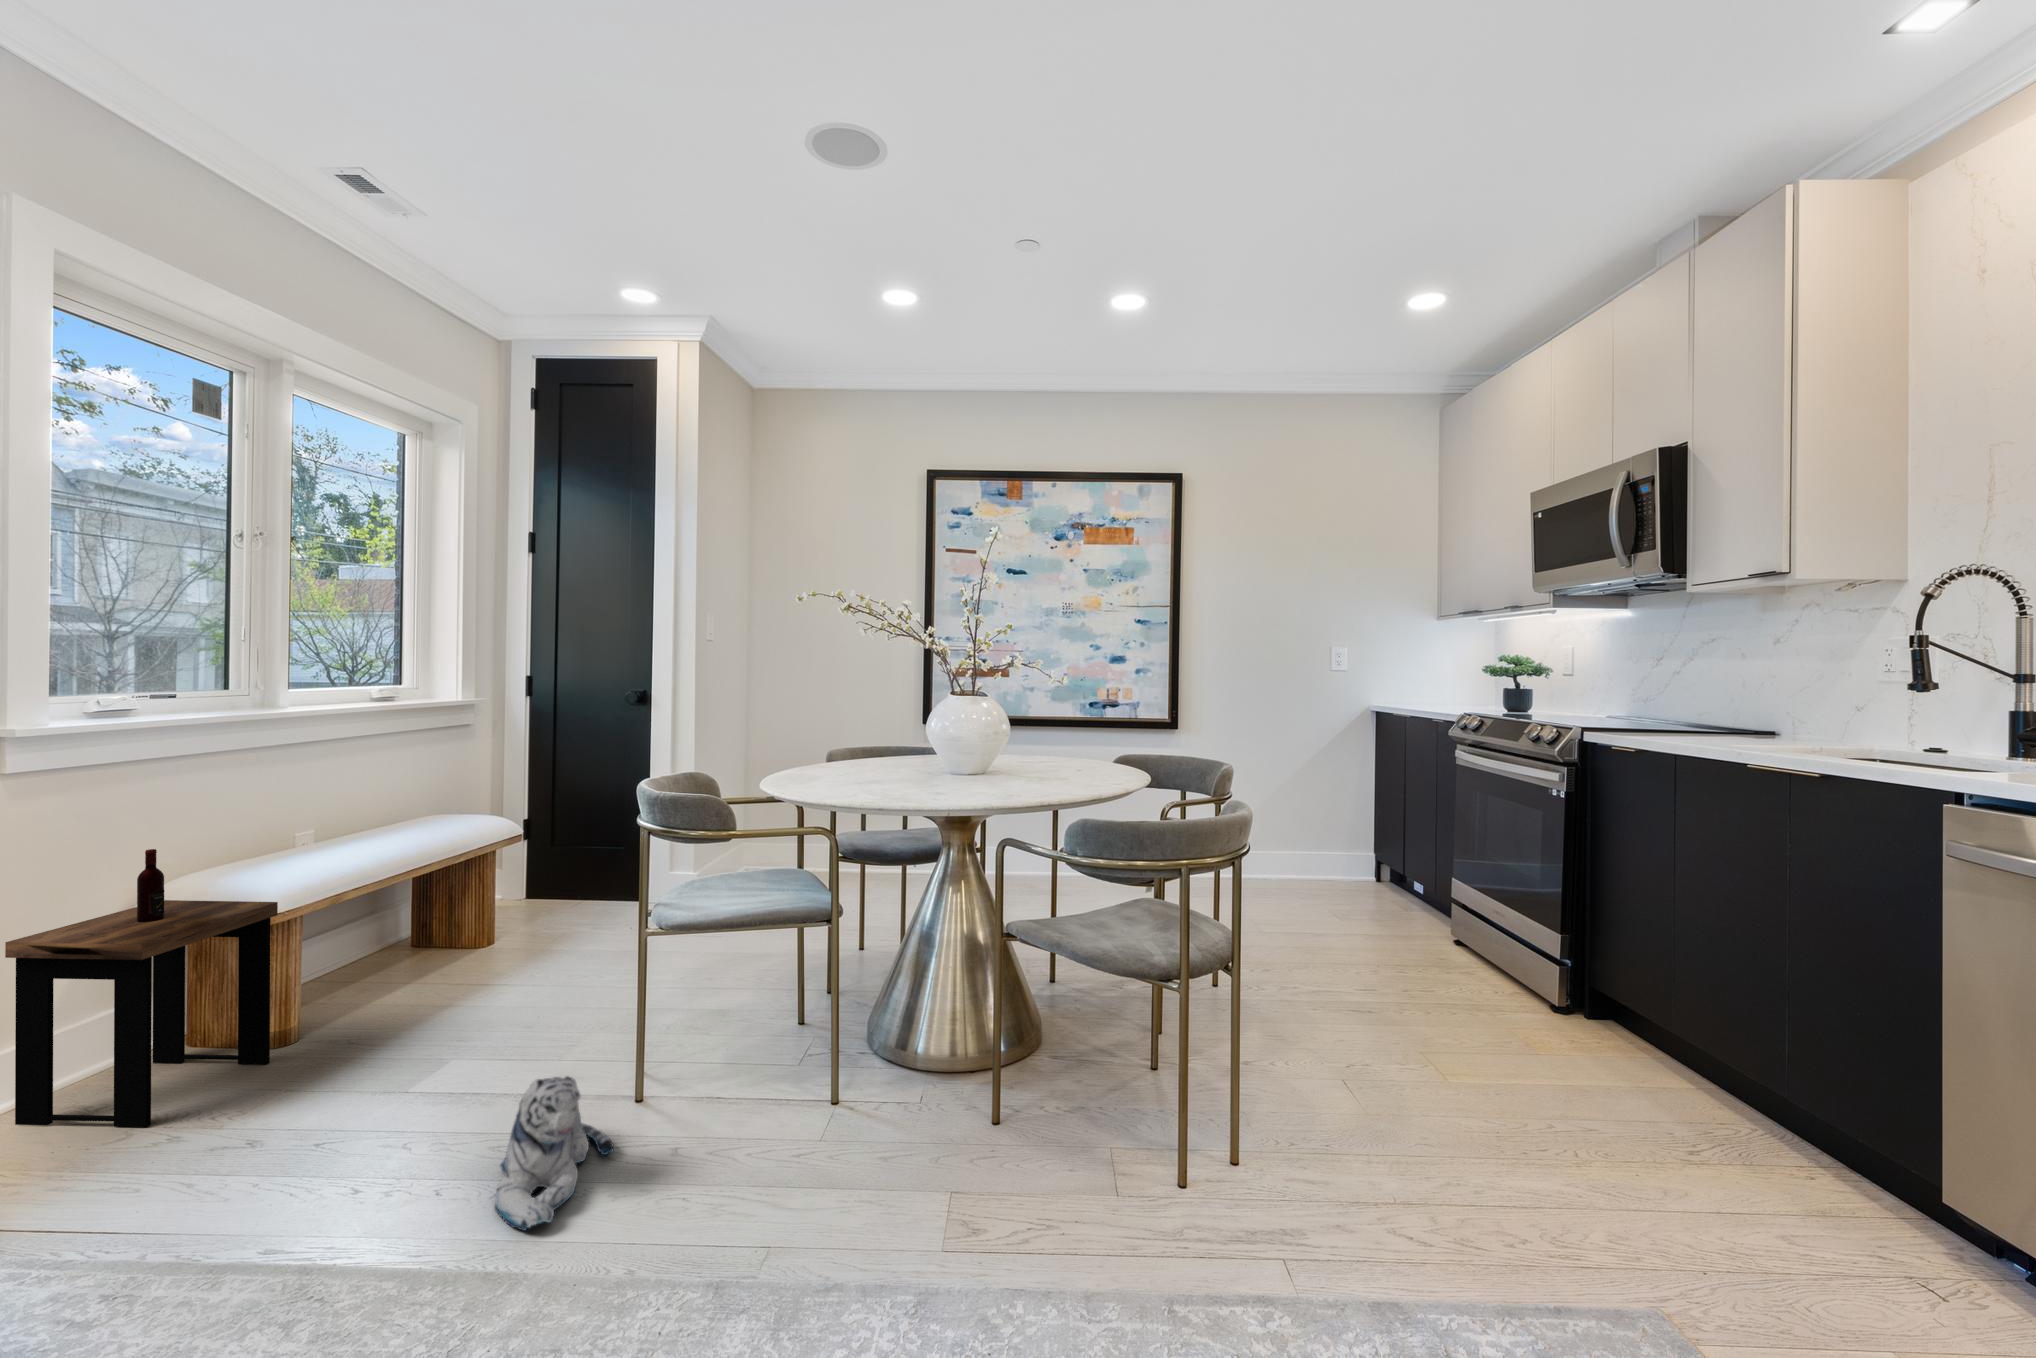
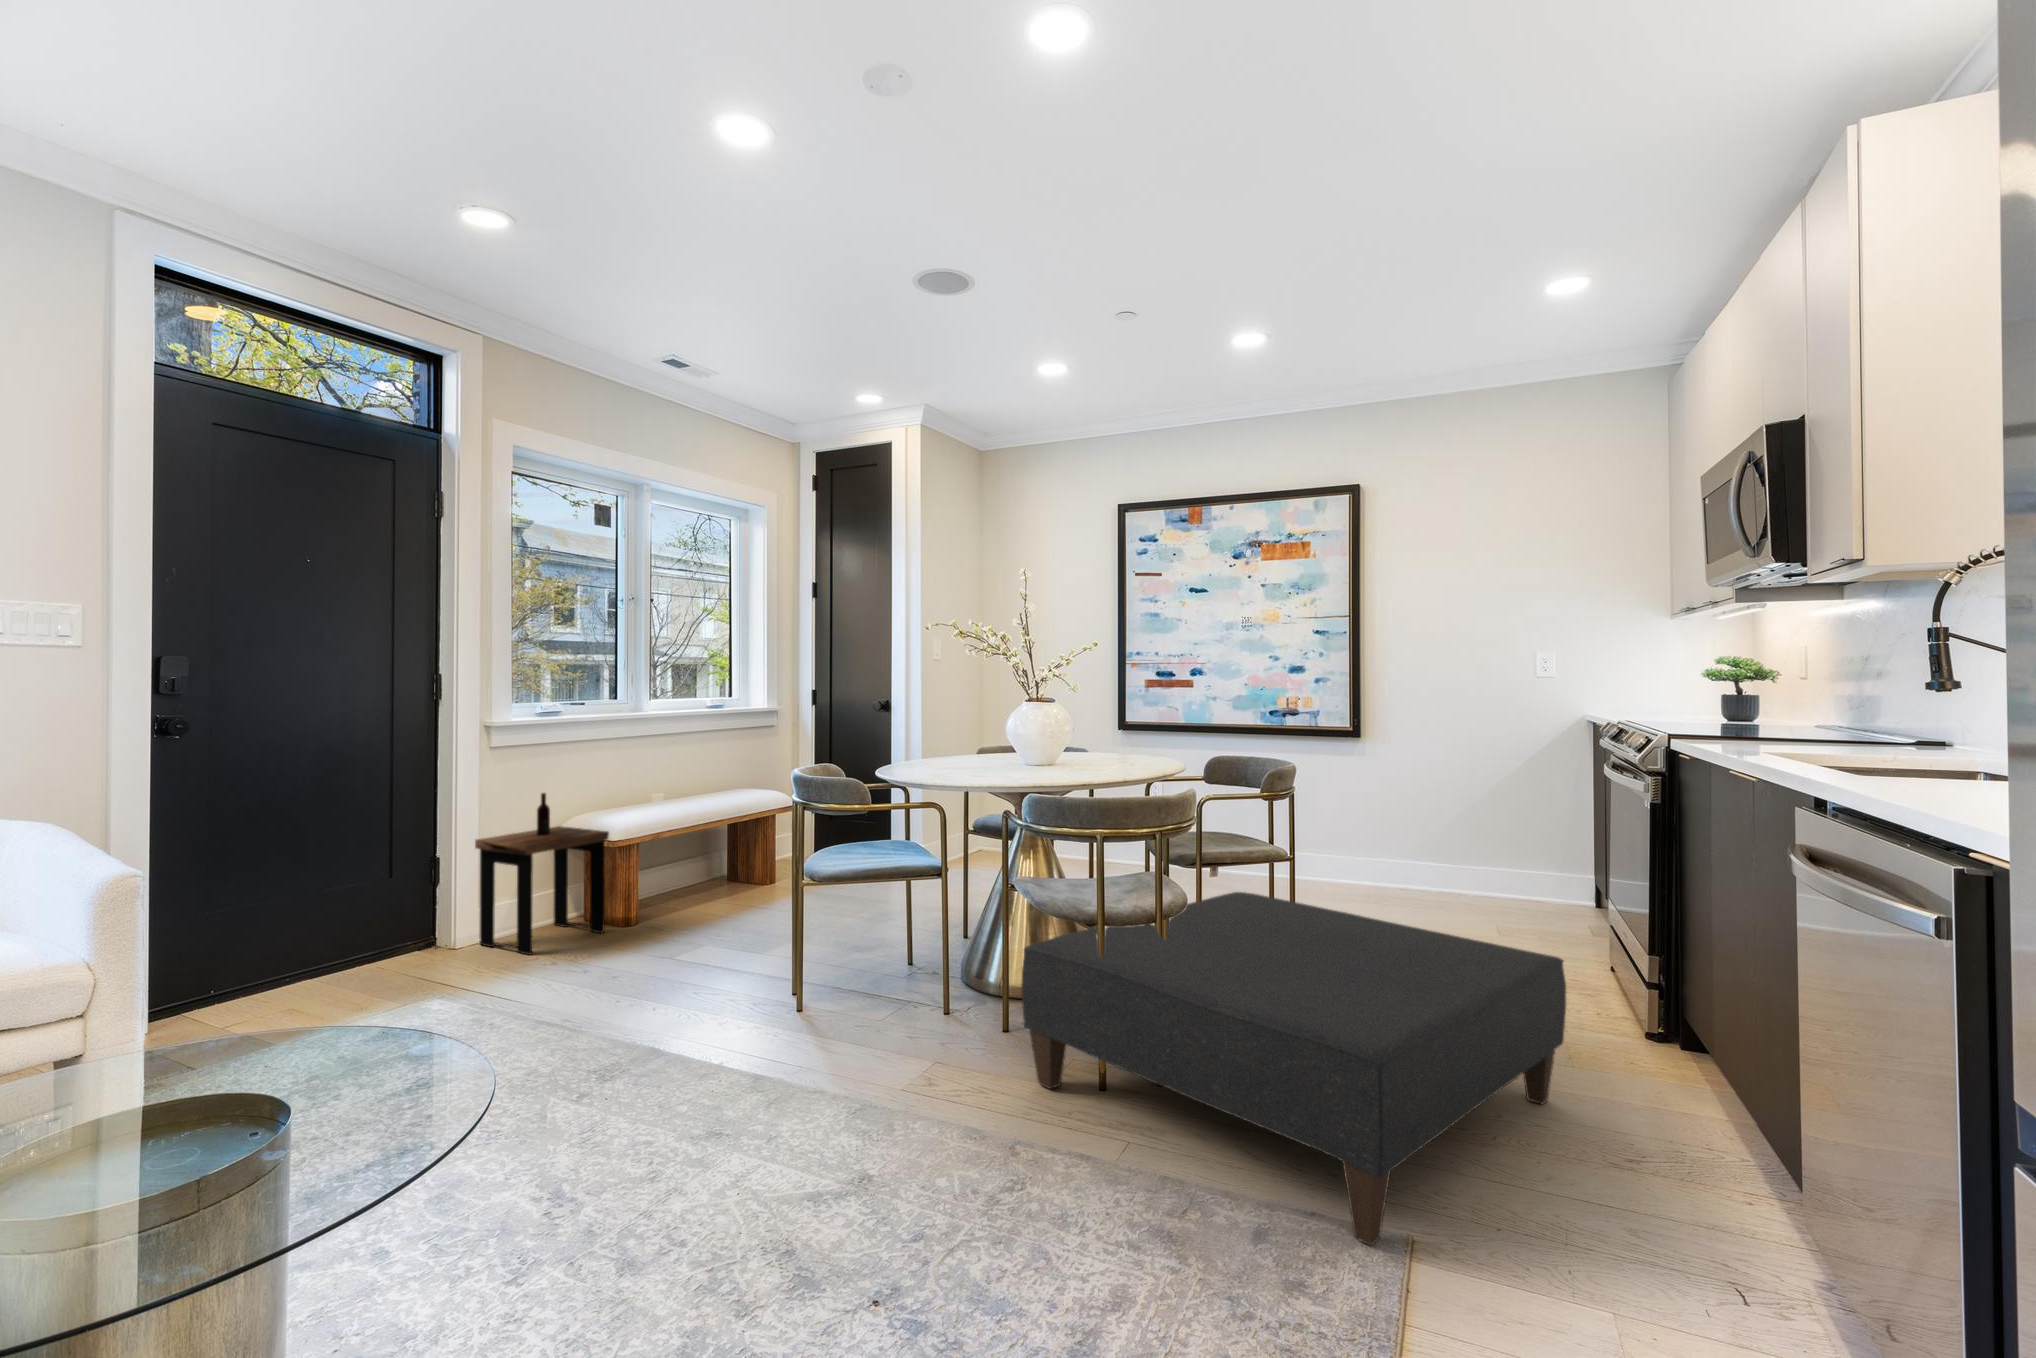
ottoman: none [1115,906,1684,1301] -> present [1022,892,1566,1245]
plush toy: present [495,1077,613,1231] -> none [648,946,735,1035]

